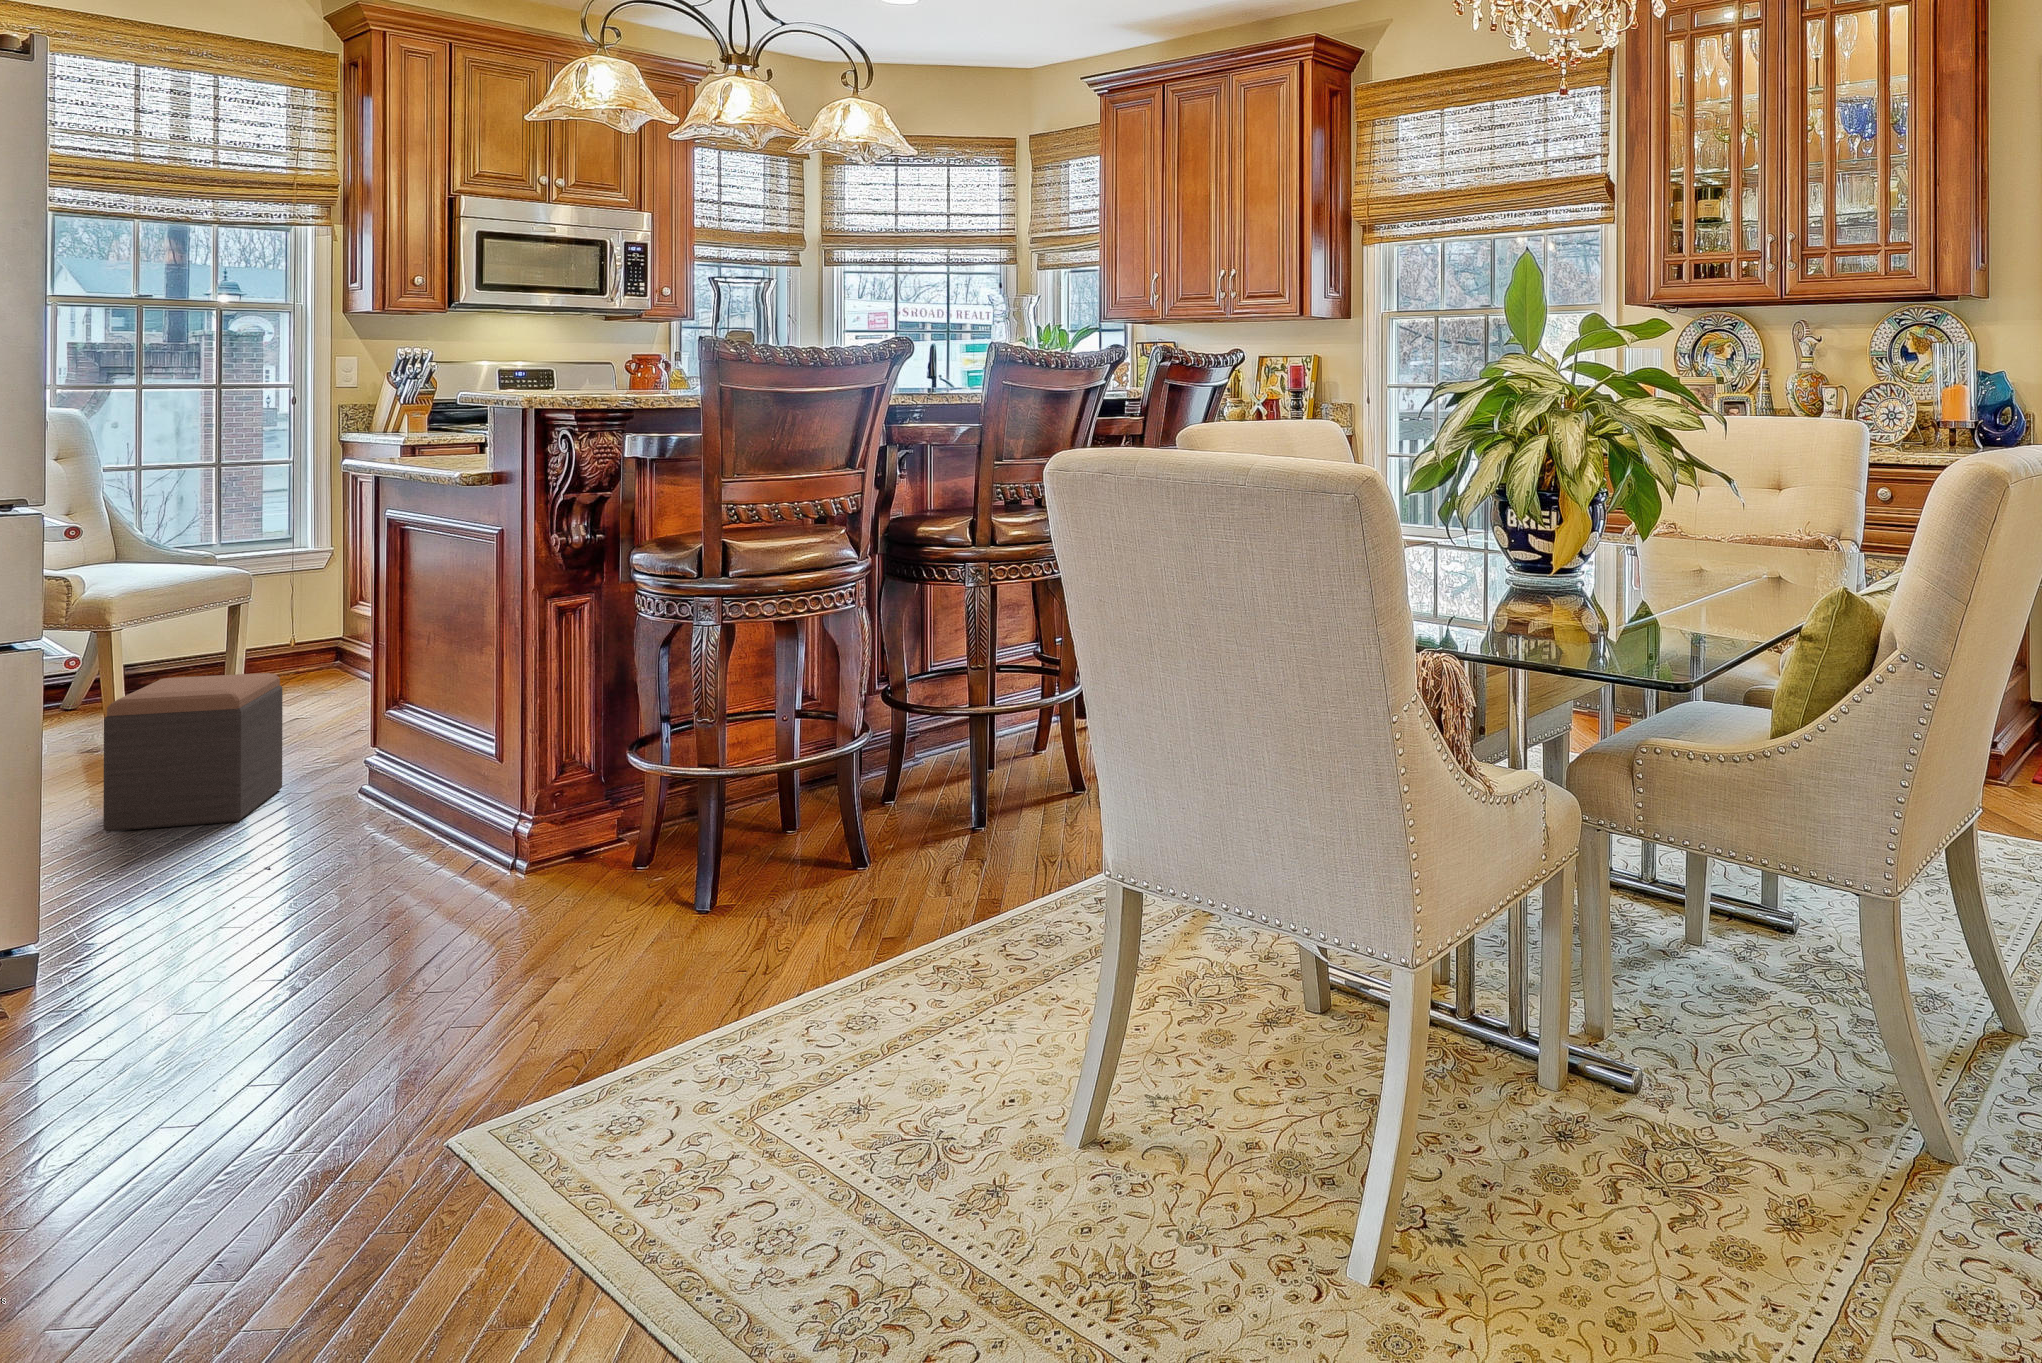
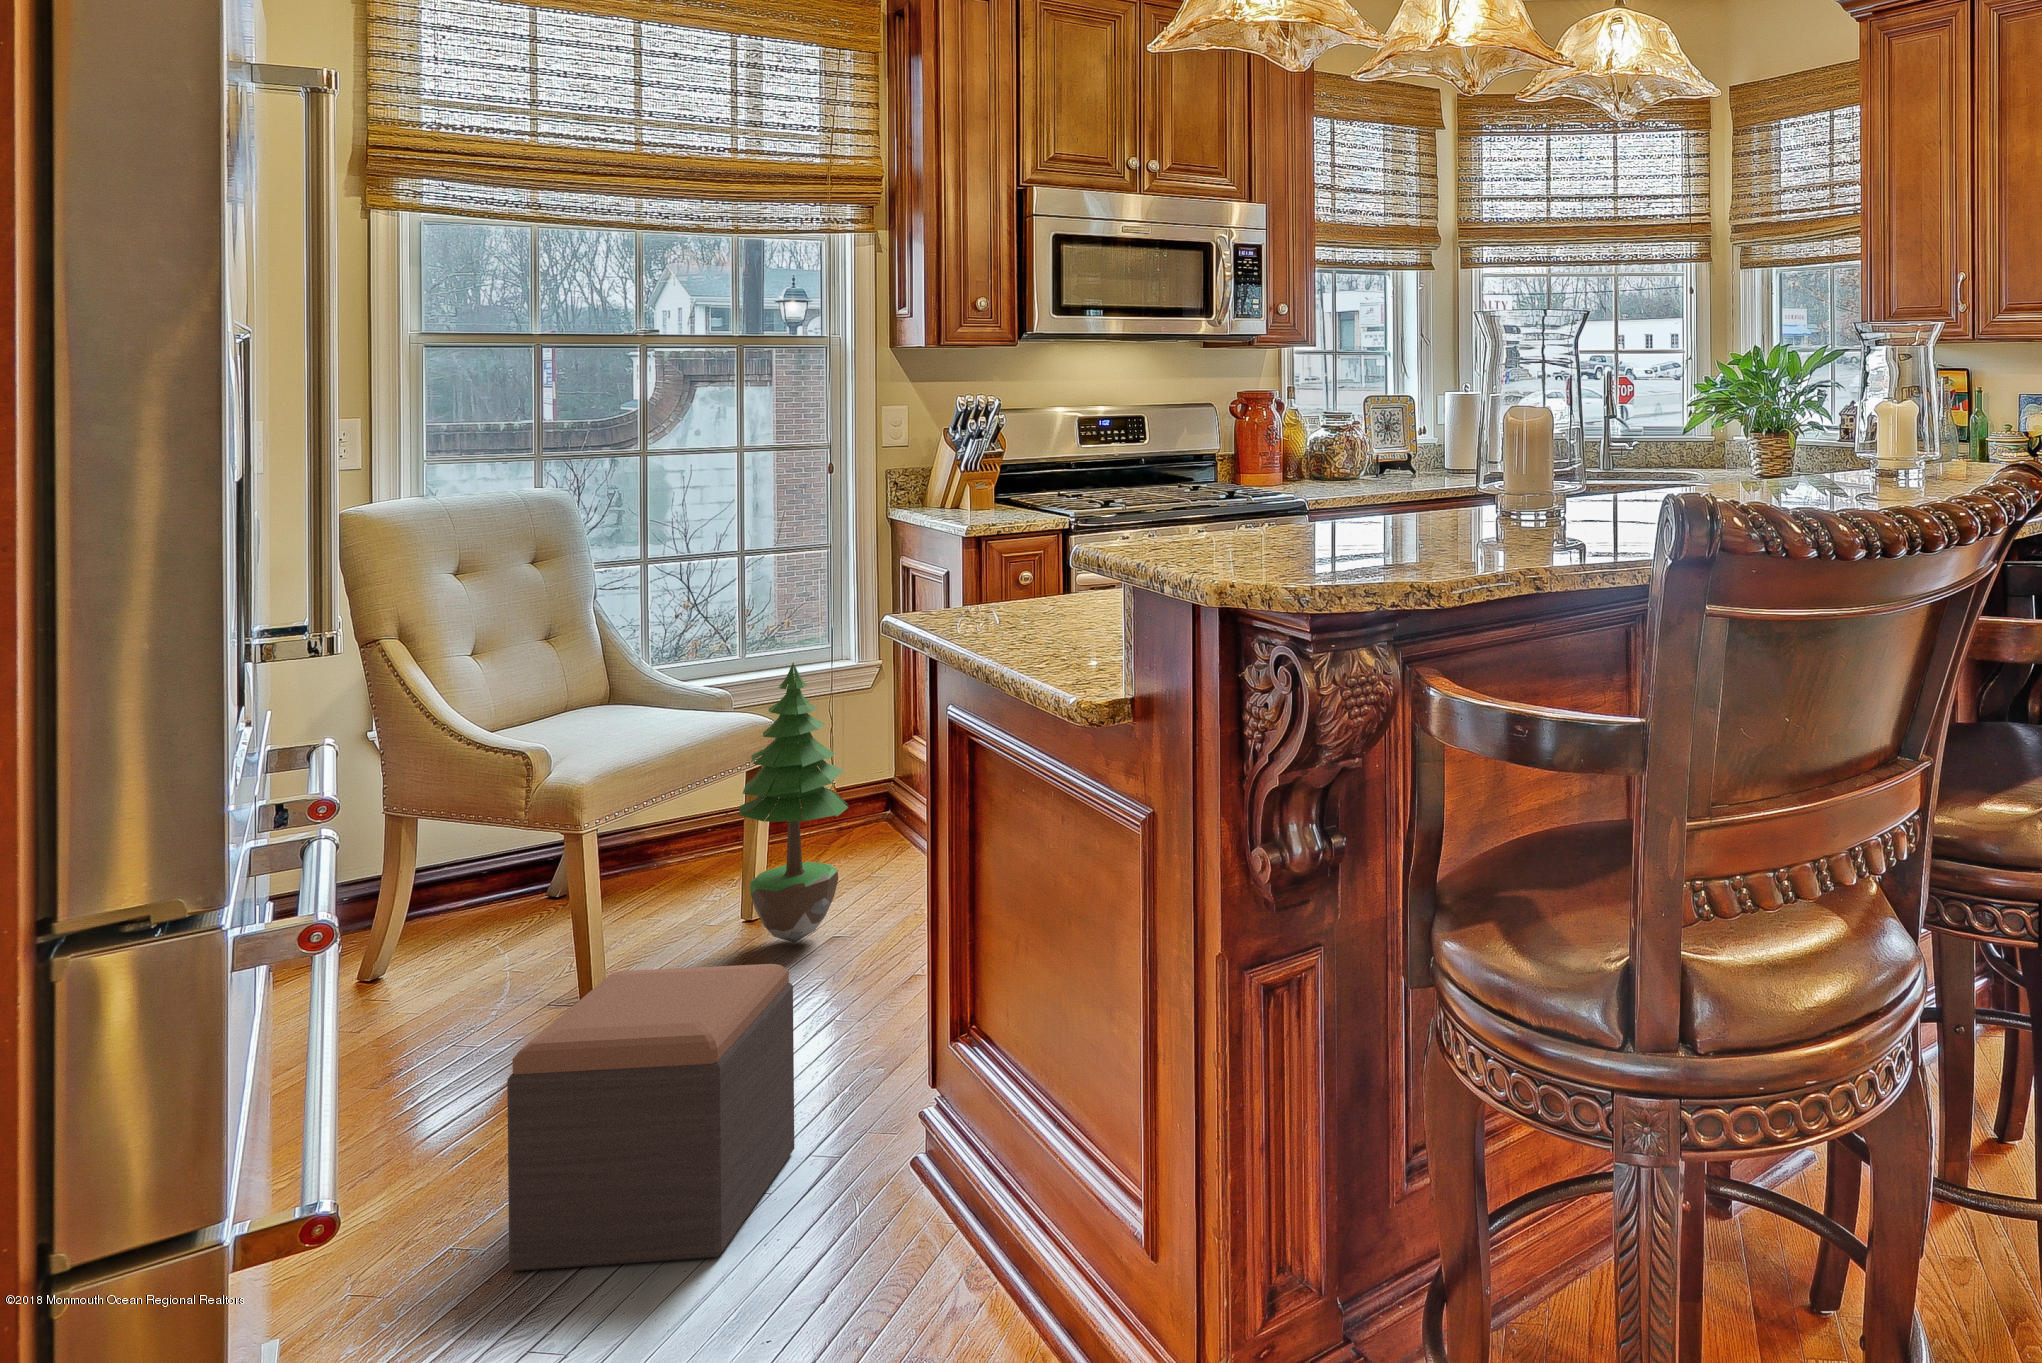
potted tree: none [227,523,312,718] -> present [739,663,848,943]

